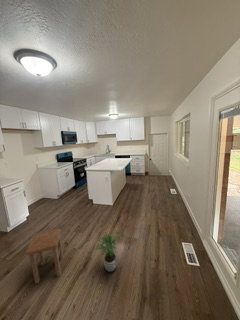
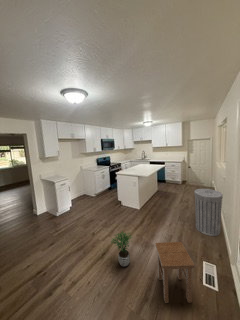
trash can: none [166,177,189,218] -> present [194,189,223,236]
stool: present [26,228,63,283] -> present [155,242,195,303]

